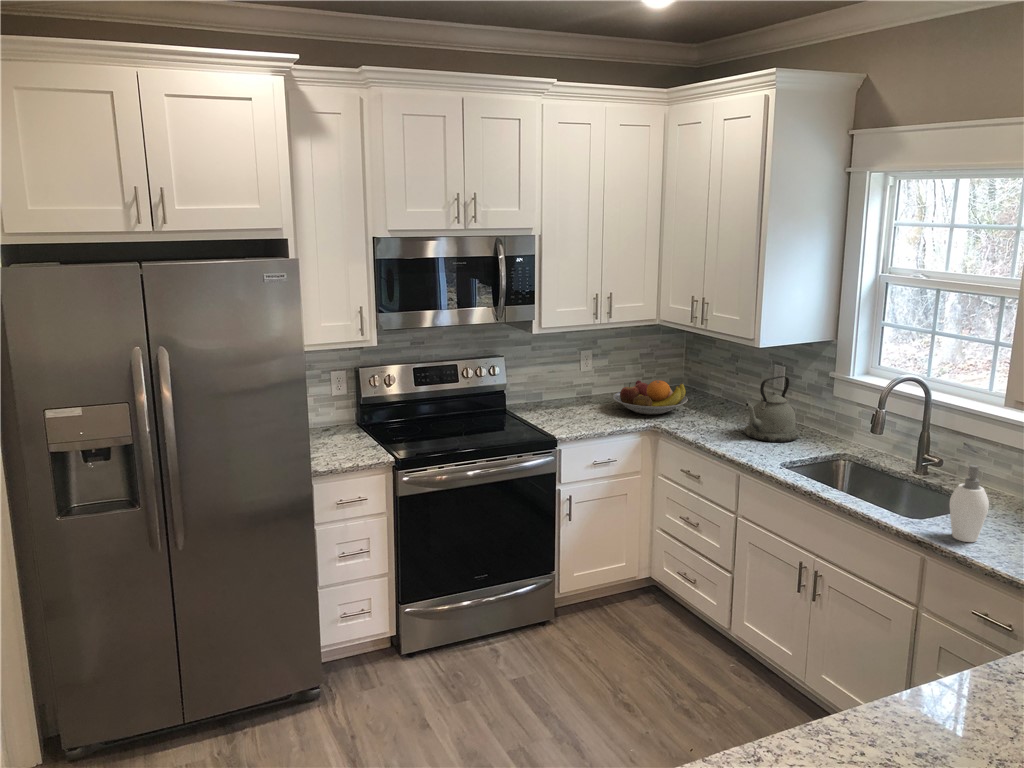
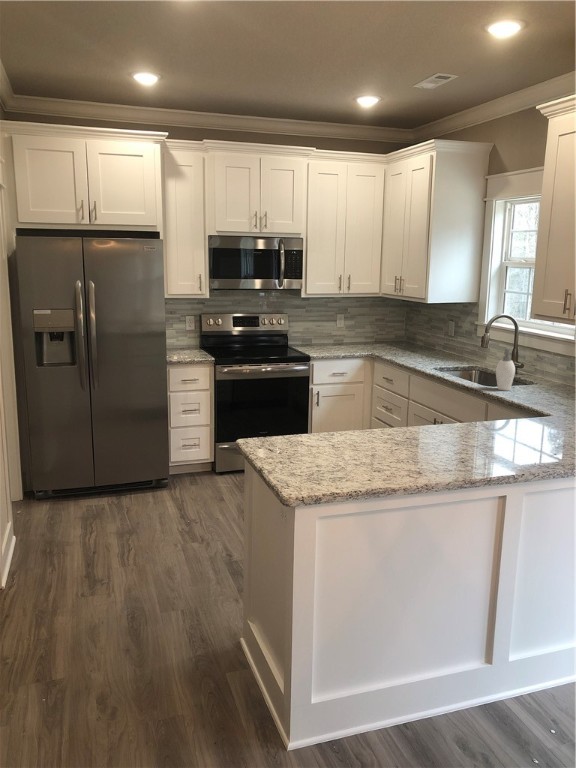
kettle: present [745,376,799,442] -> none [420,323,454,360]
fruit bowl: present [613,380,687,414] -> none [352,329,397,349]

